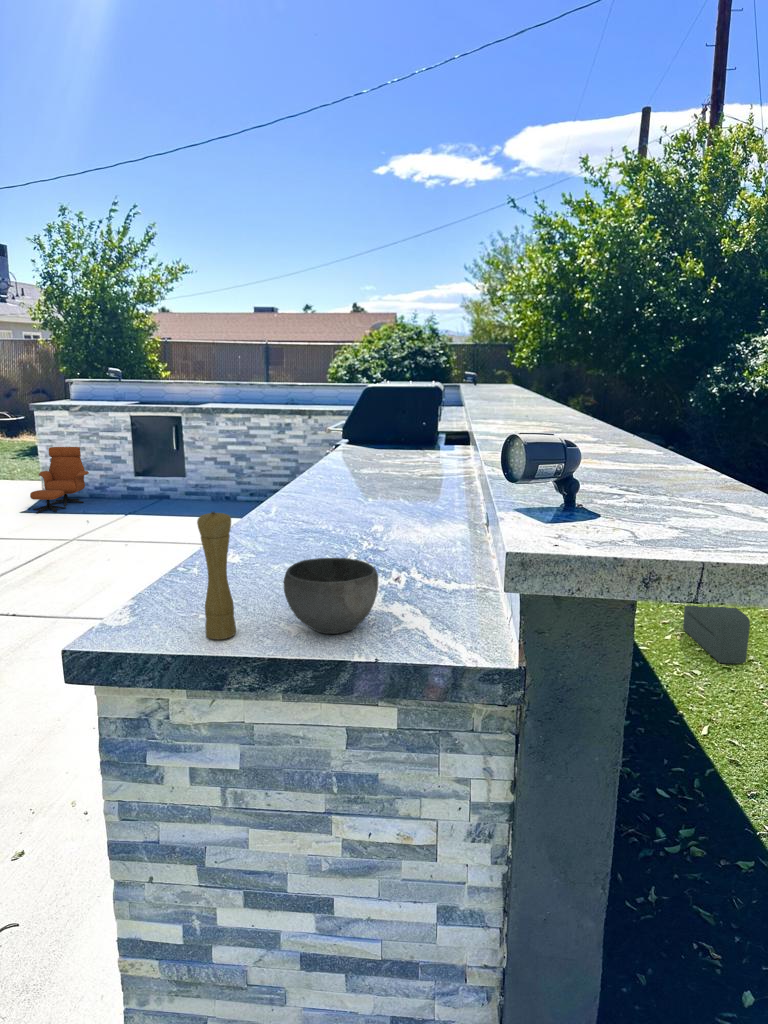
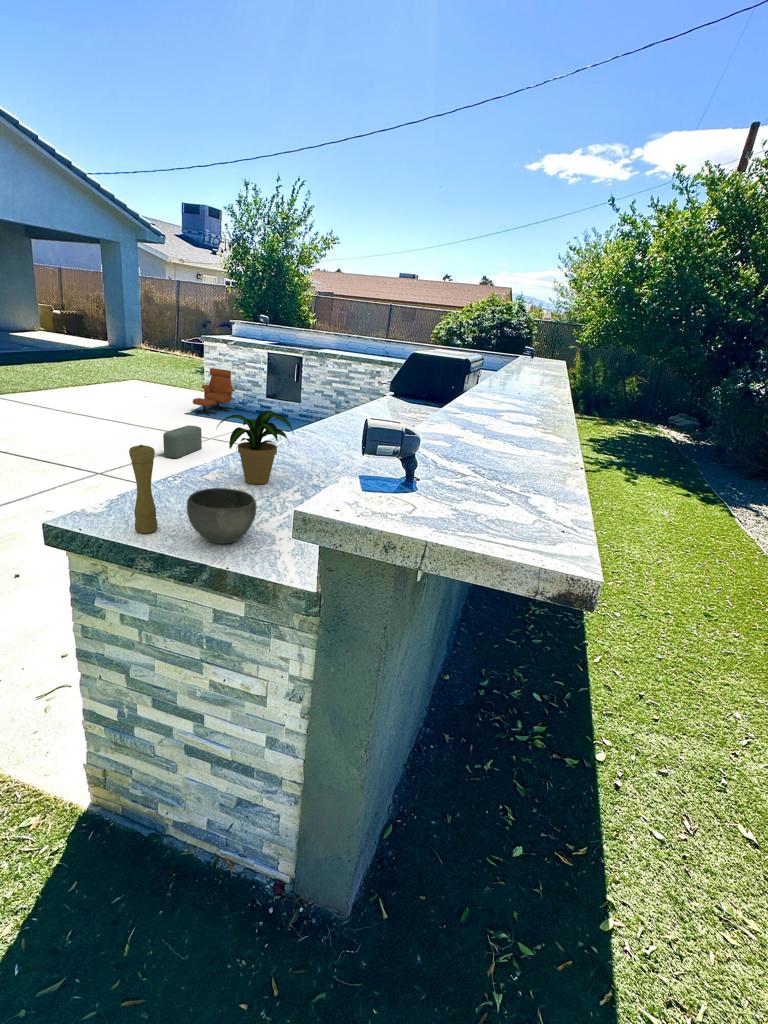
potted plant: none [243,458,349,559] -> present [217,411,294,484]
pouf: present [683,606,750,664] -> present [163,425,202,458]

